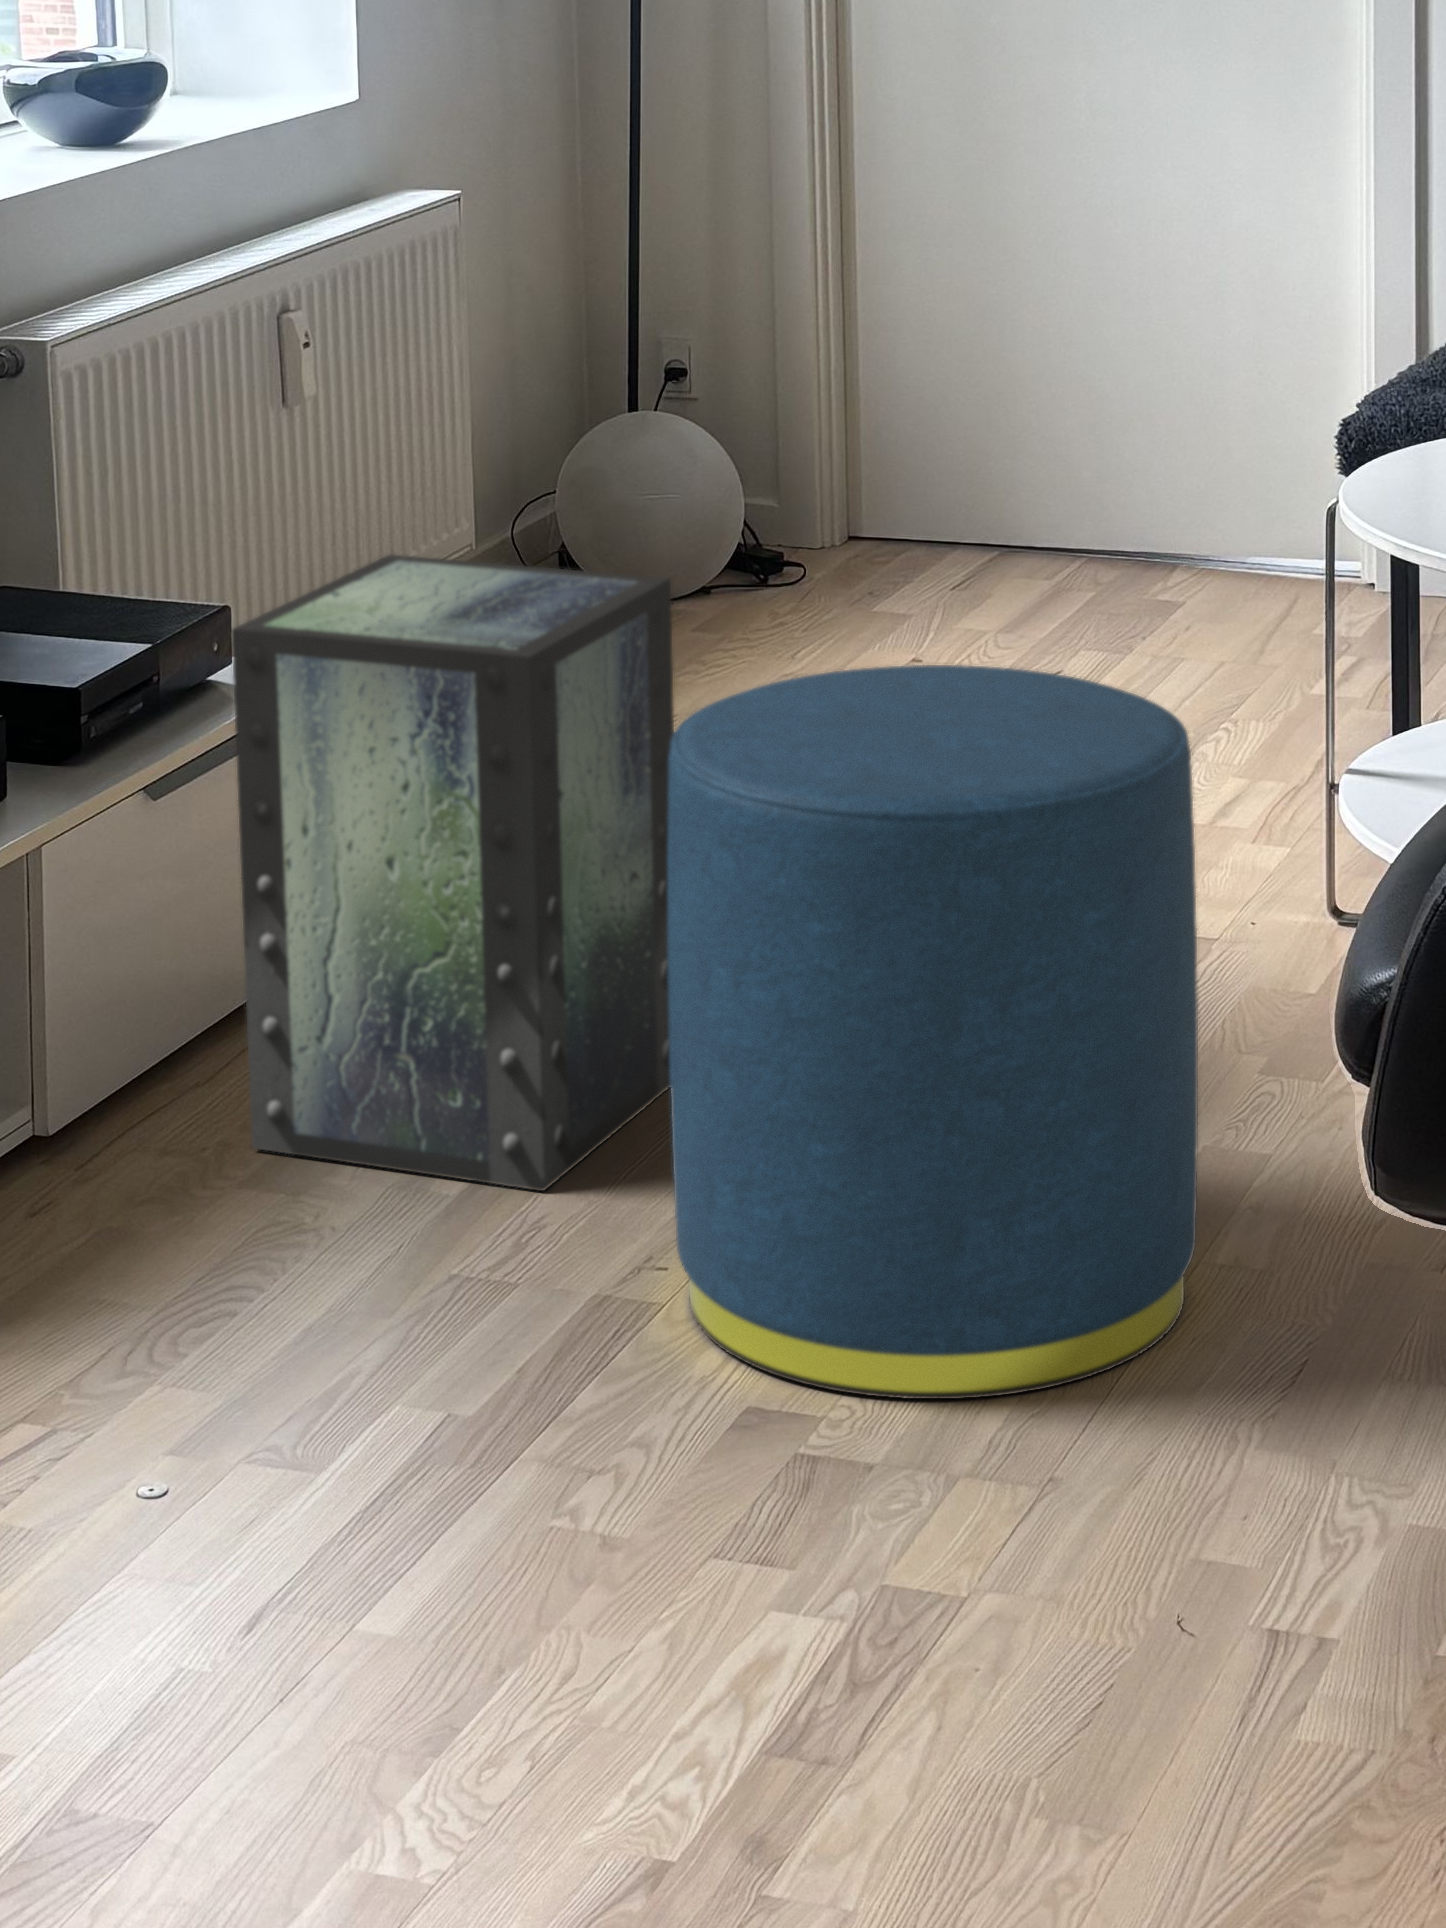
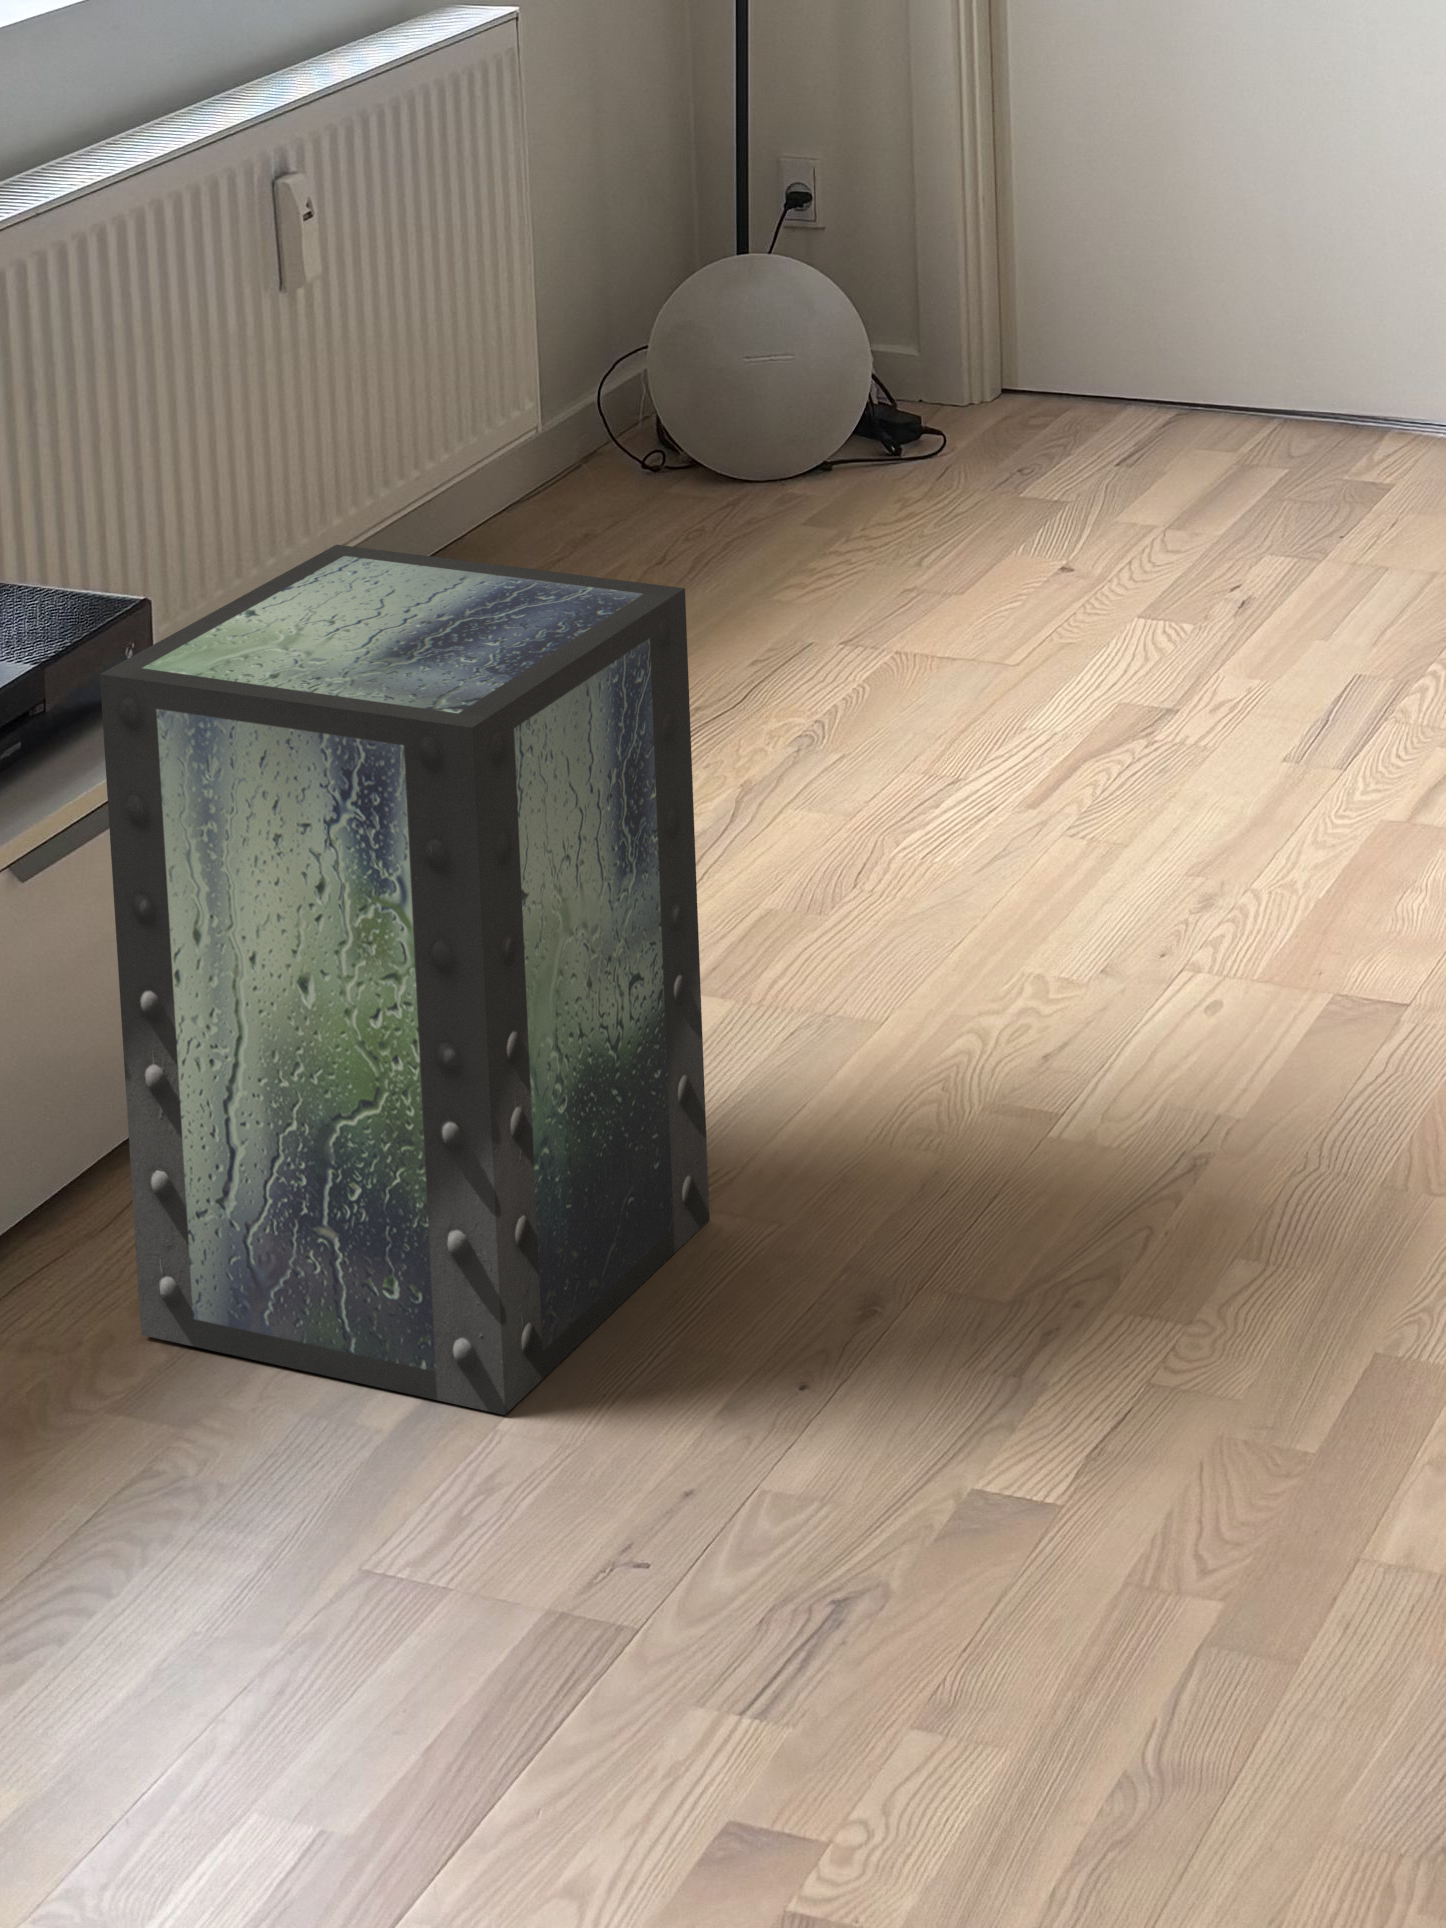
ottoman: present [668,665,1198,1399] -> none [628,745,1347,1809]

